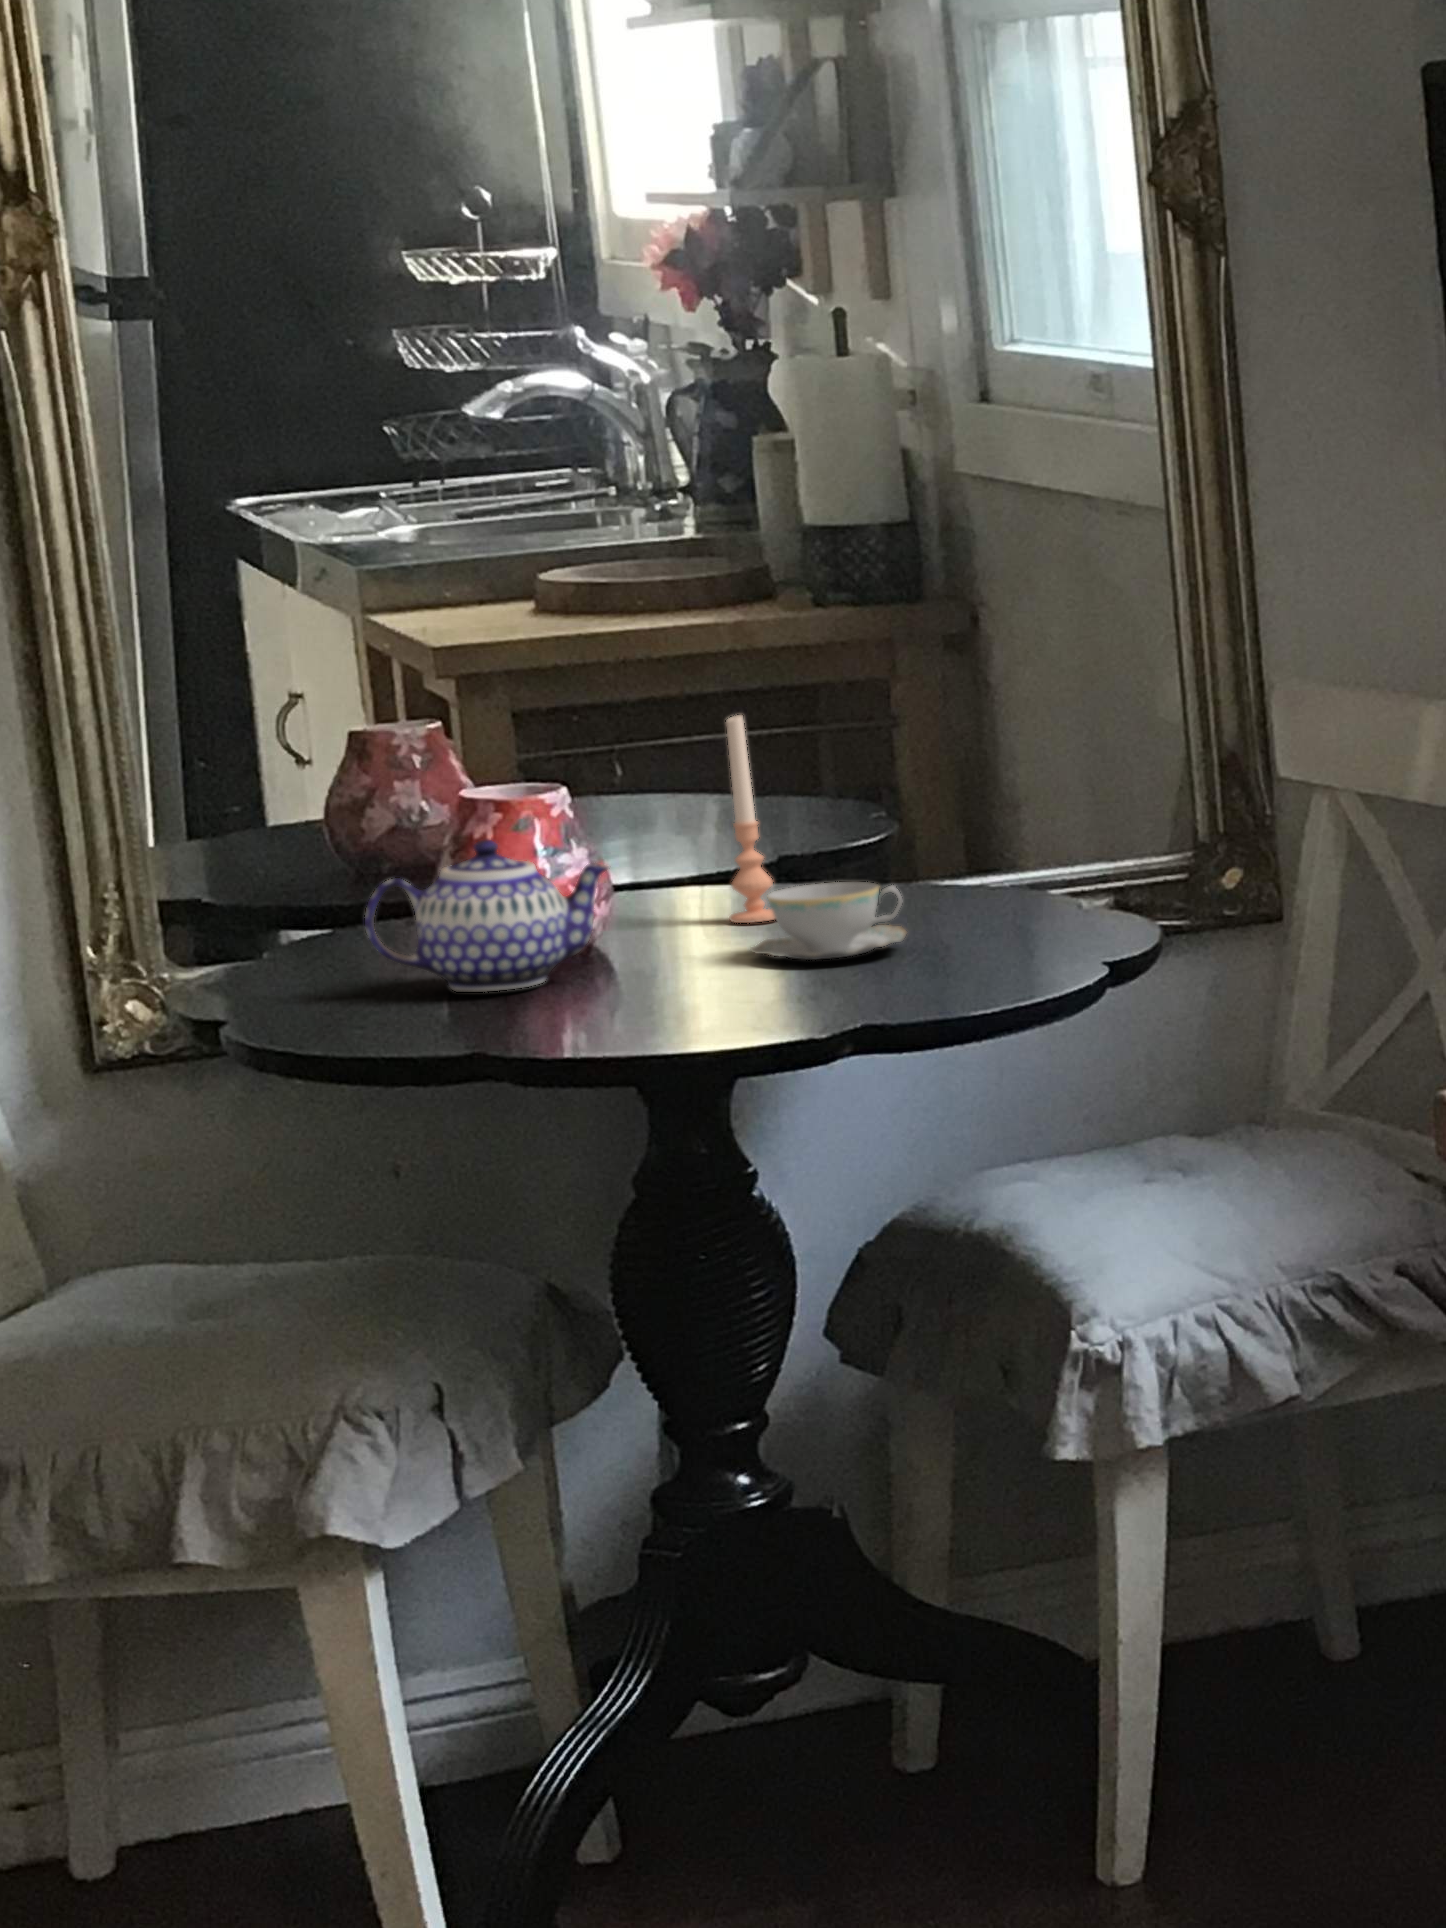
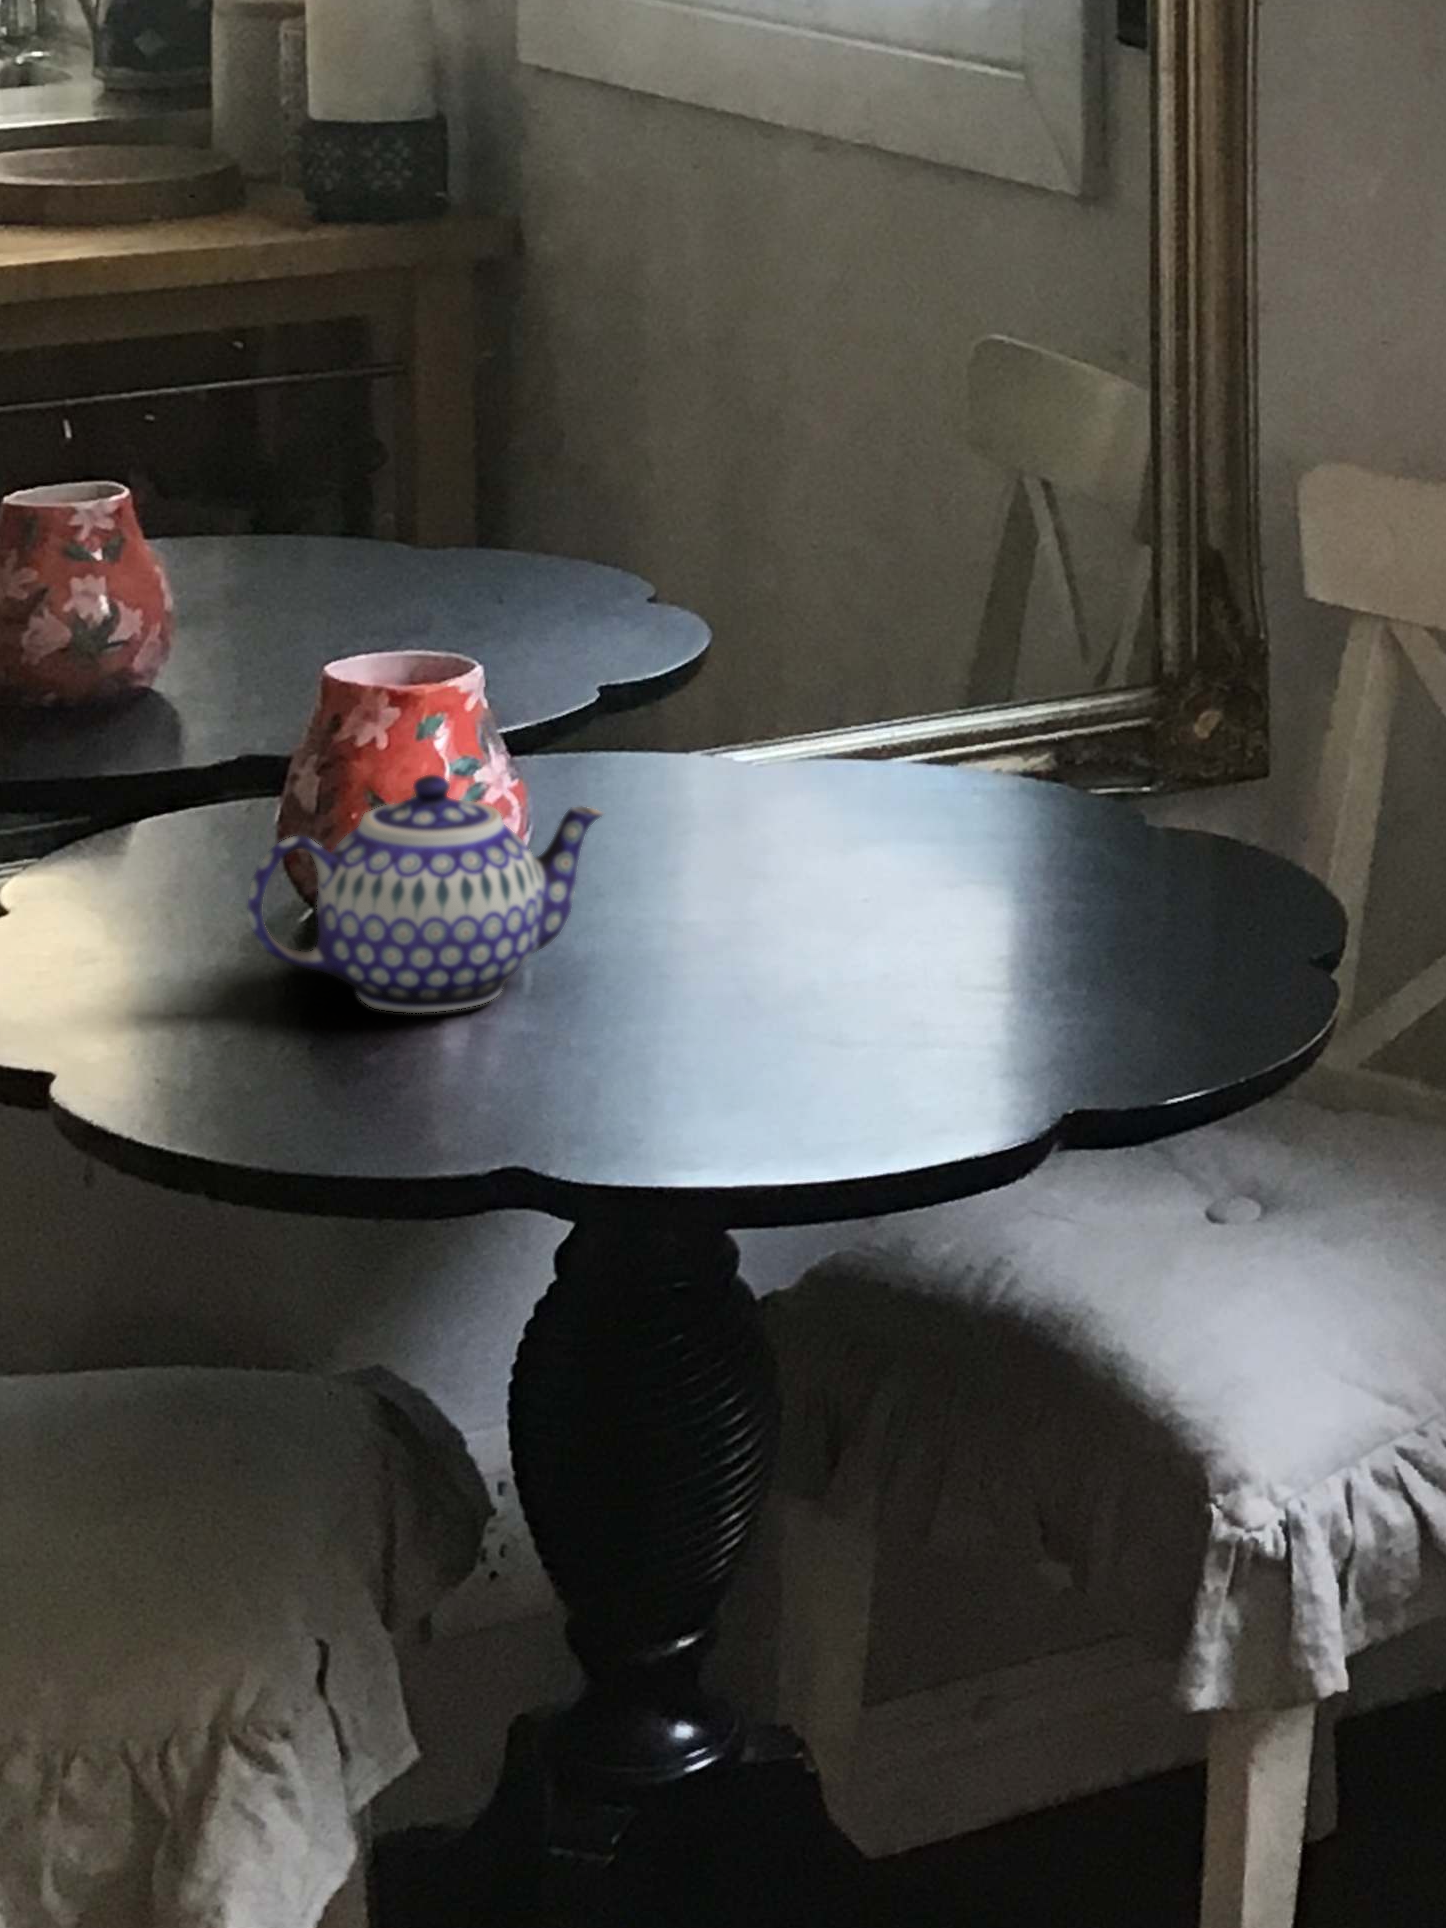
candle: present [726,715,775,923] -> none [668,543,742,847]
teacup: present [751,882,907,960] -> none [769,815,997,947]

